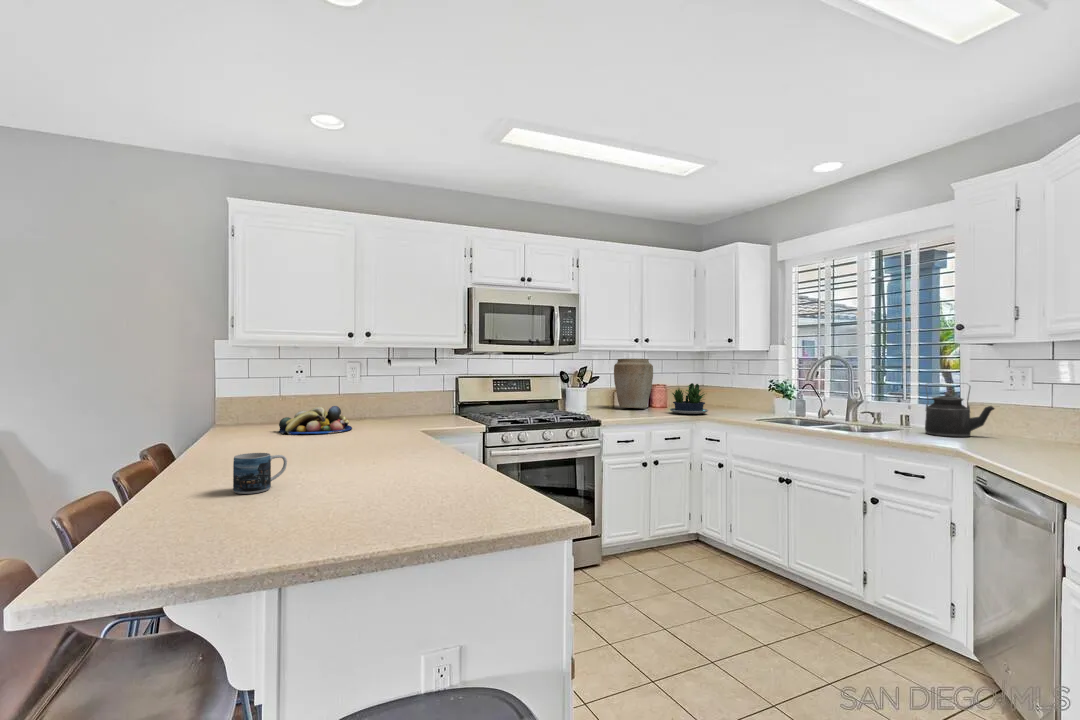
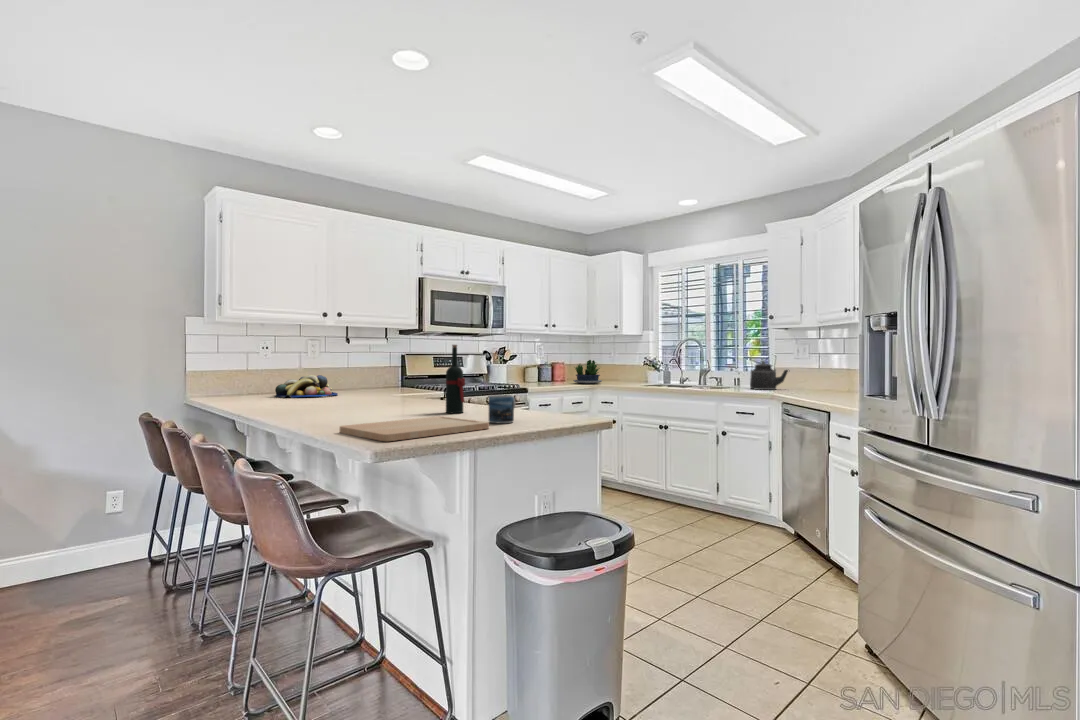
vase: present [614,359,653,408] -> none [525,341,557,382]
wine bottle: none [382,384,408,485] -> present [446,345,465,413]
mug: present [233,453,287,494] -> present [489,395,515,423]
cutting board: none [86,503,346,585] -> present [340,416,489,441]

